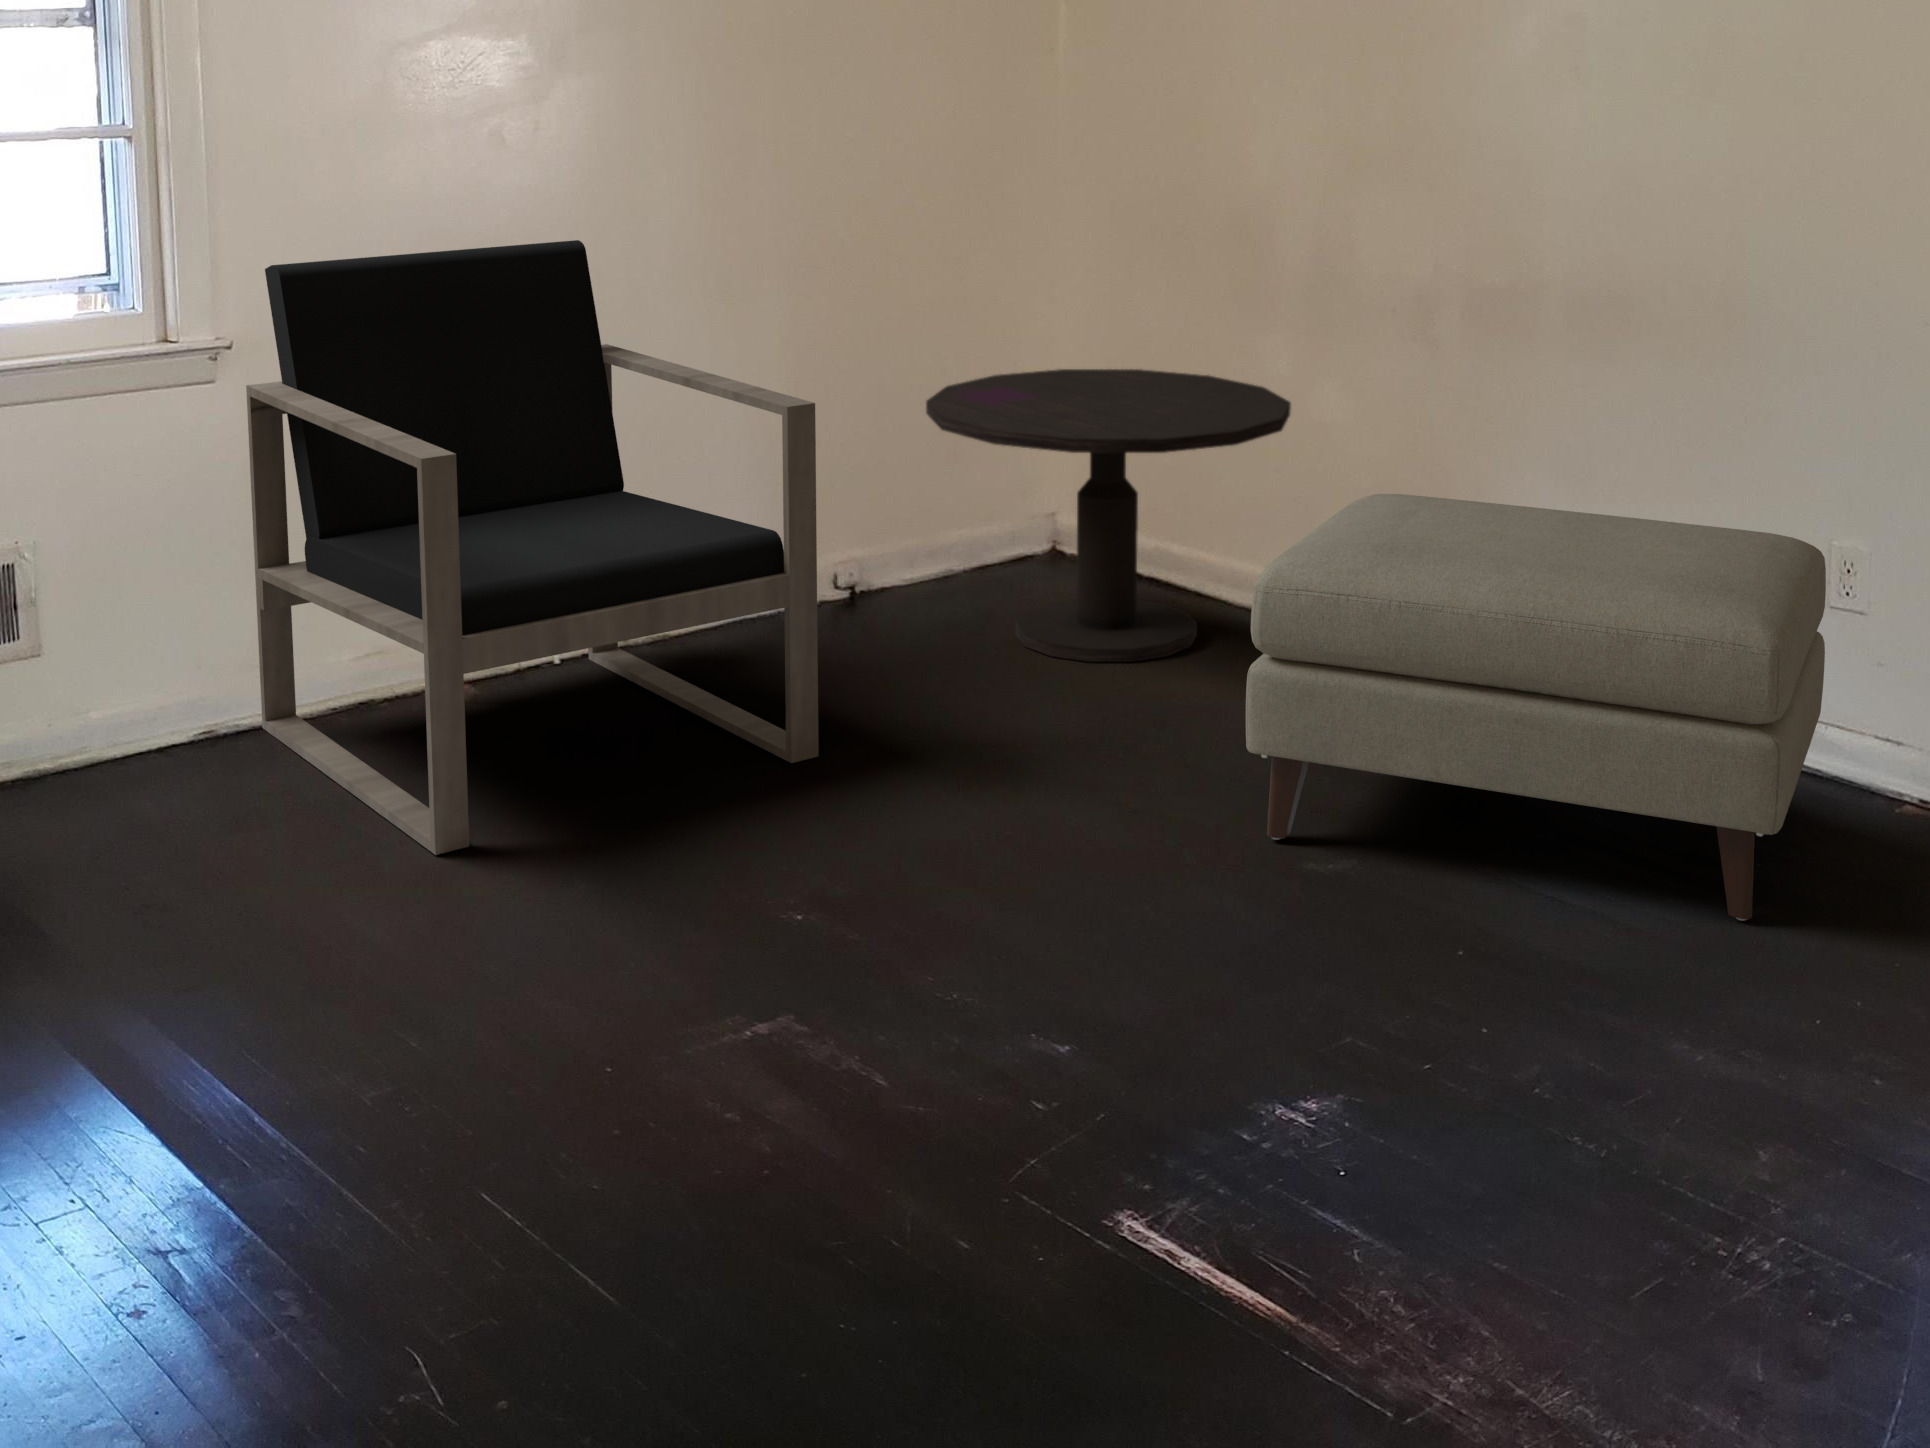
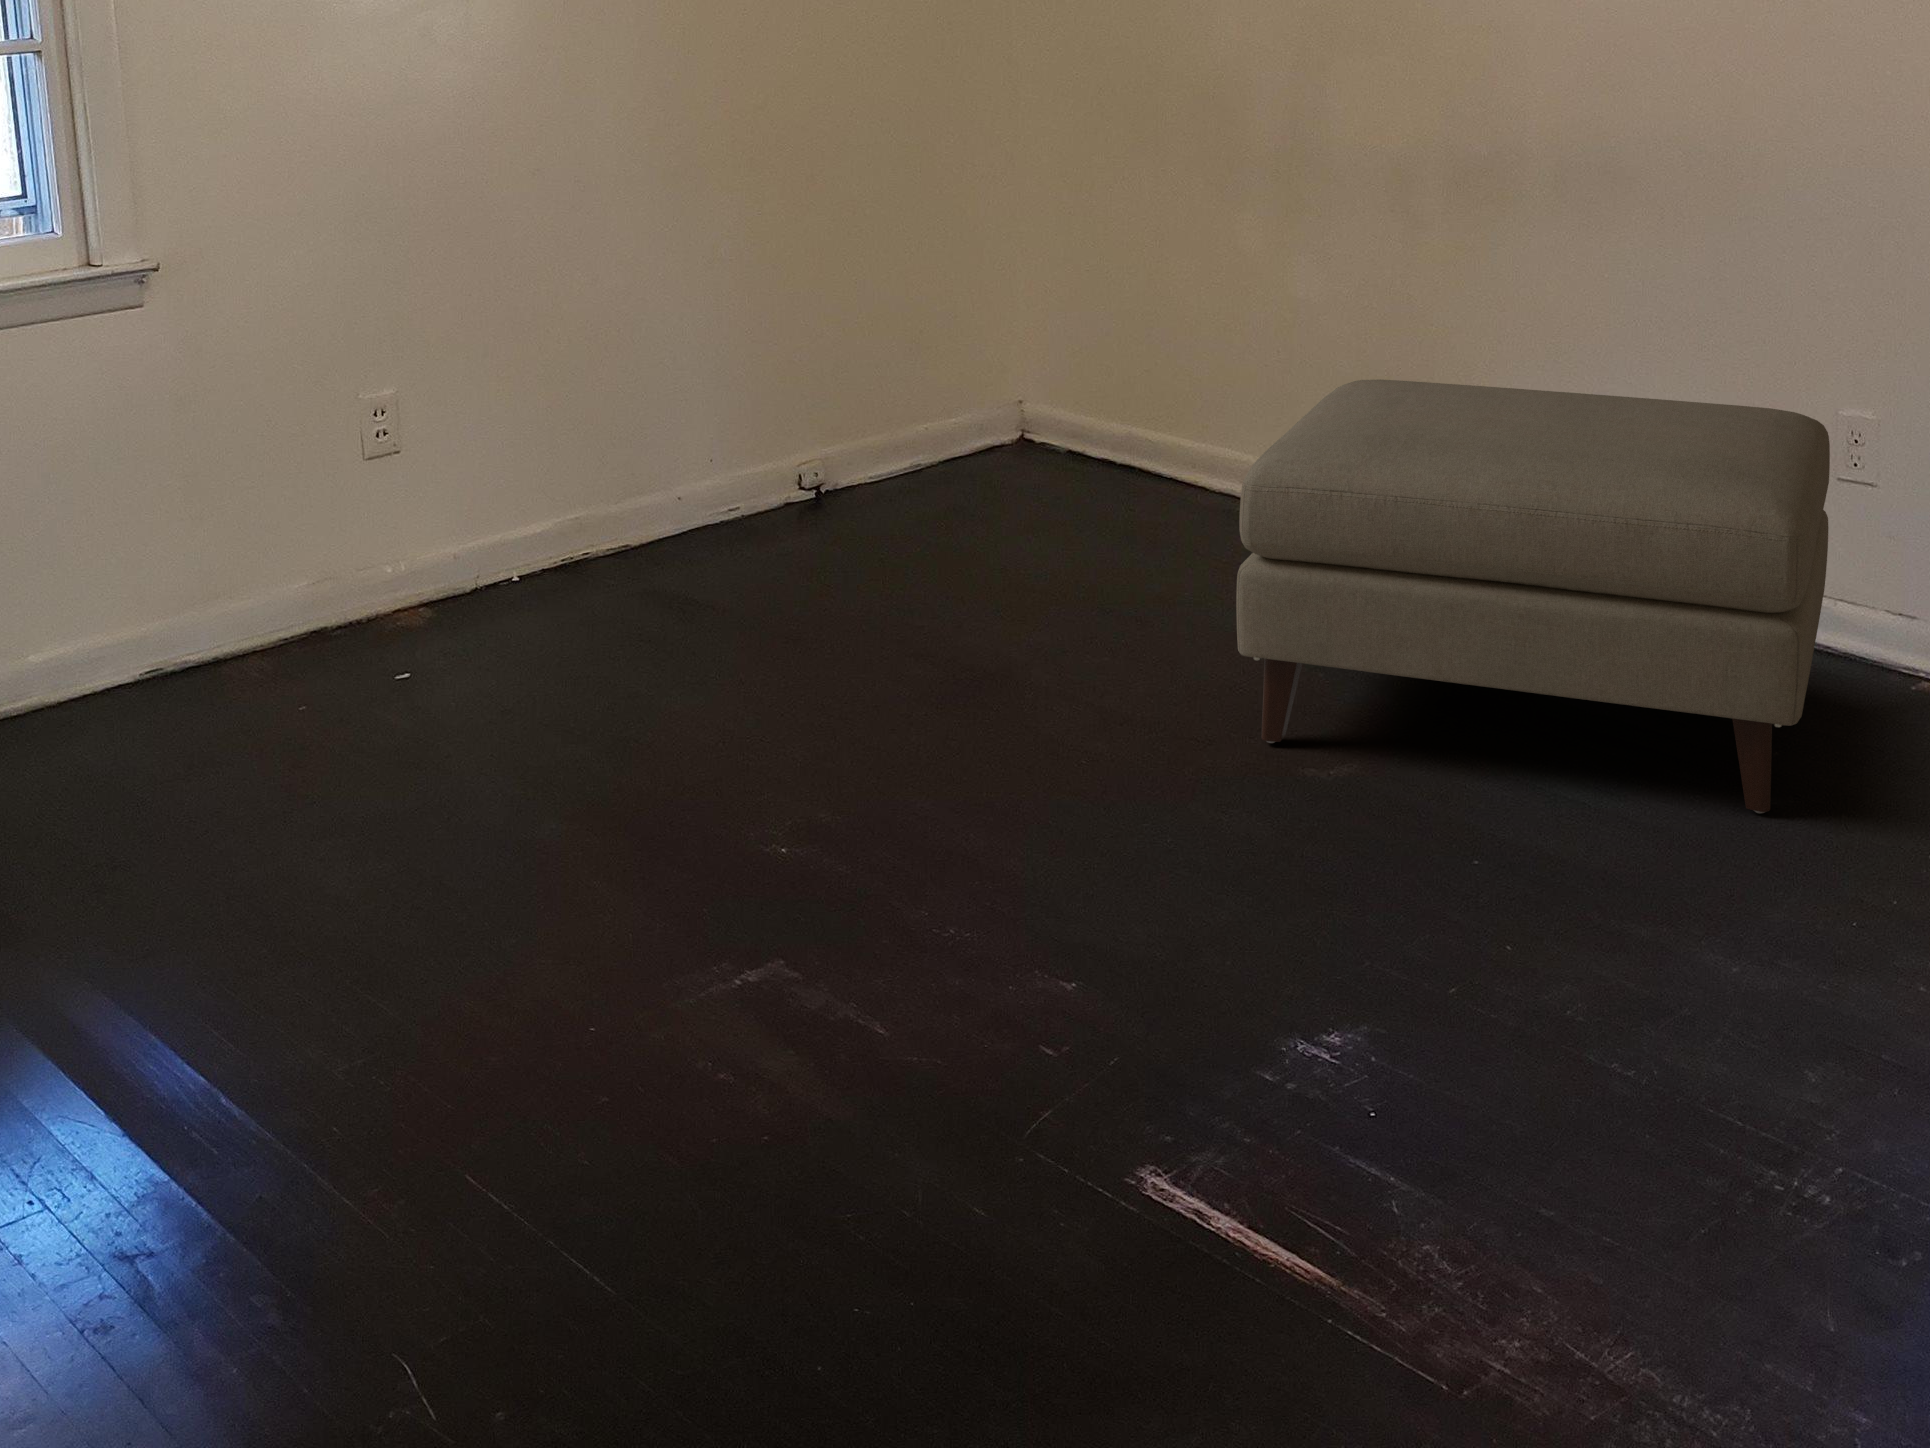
armchair: present [246,240,819,855] -> none [179,144,793,793]
side table: present [926,369,1291,662] -> none [886,255,1261,558]

